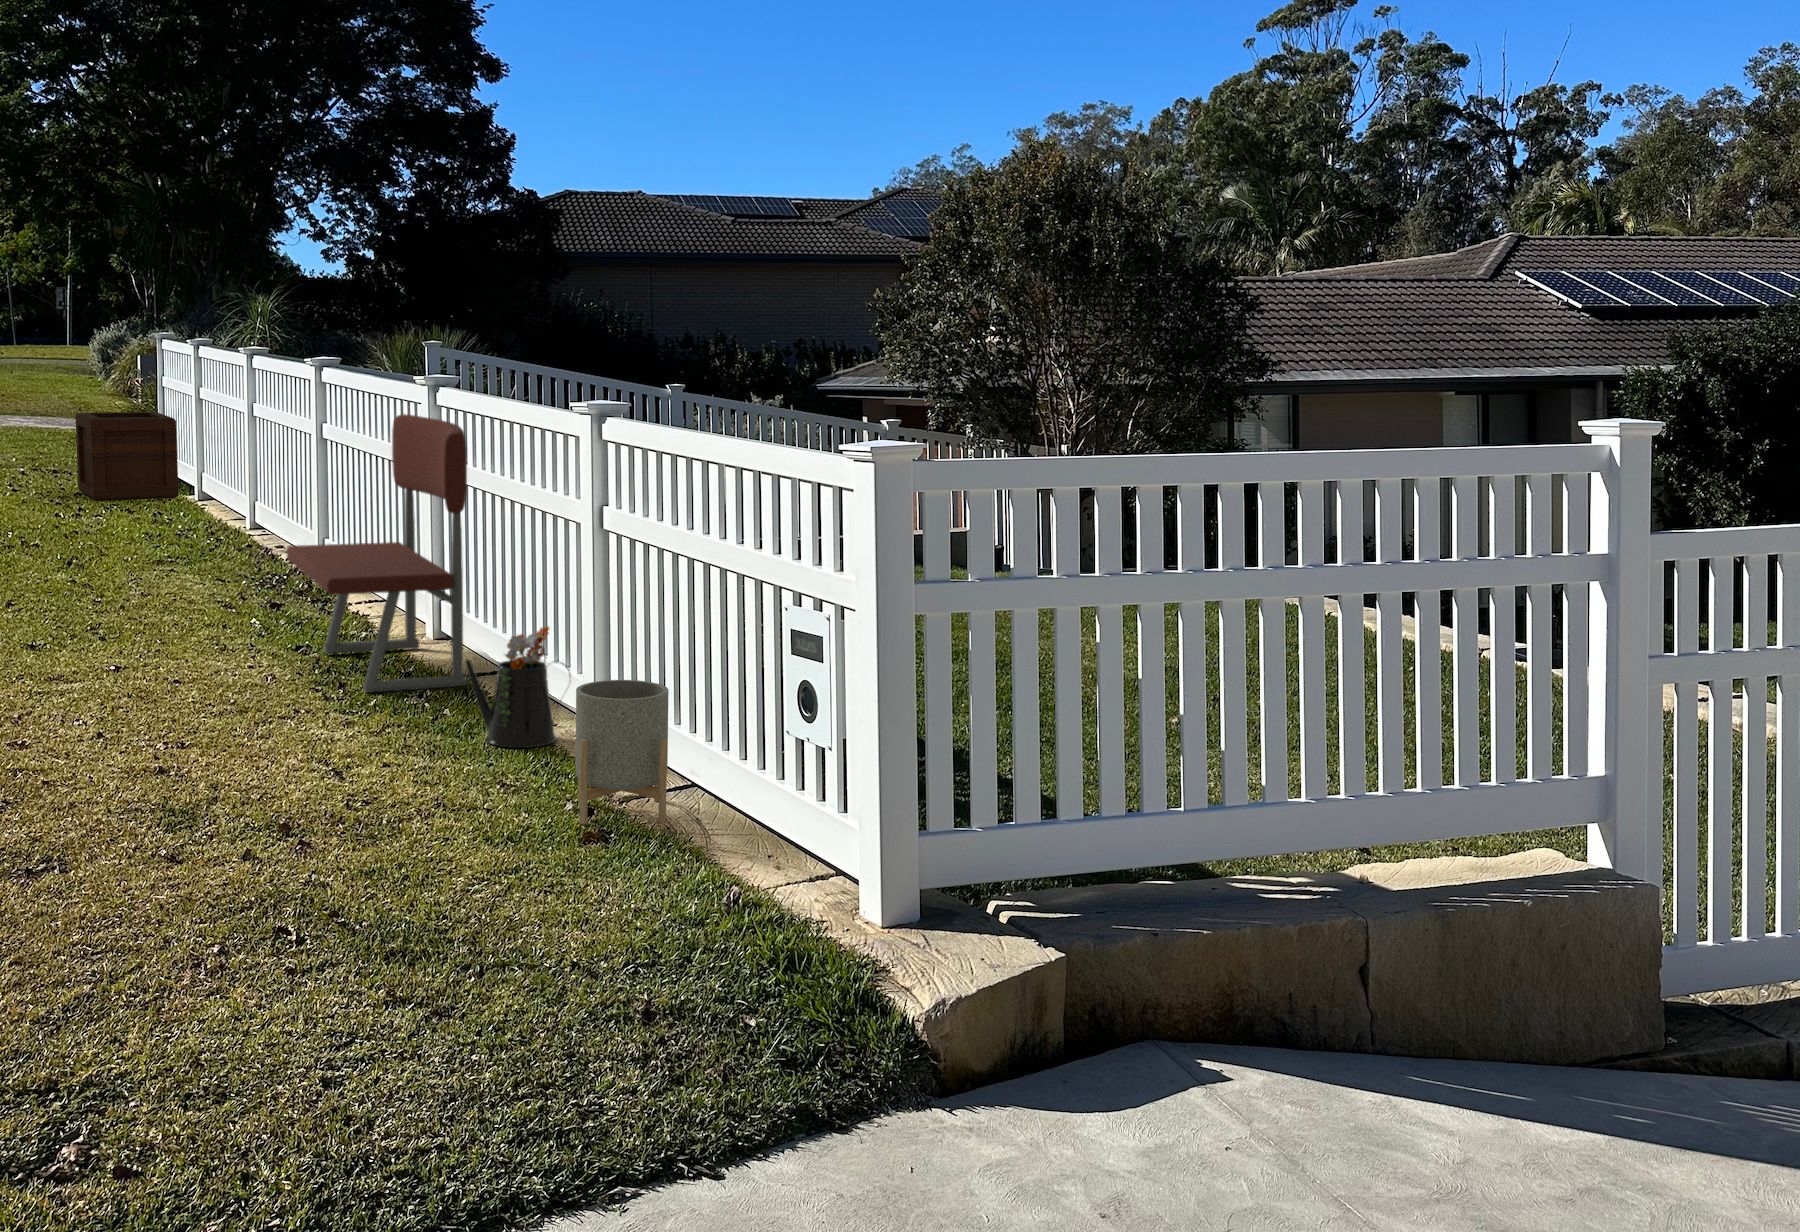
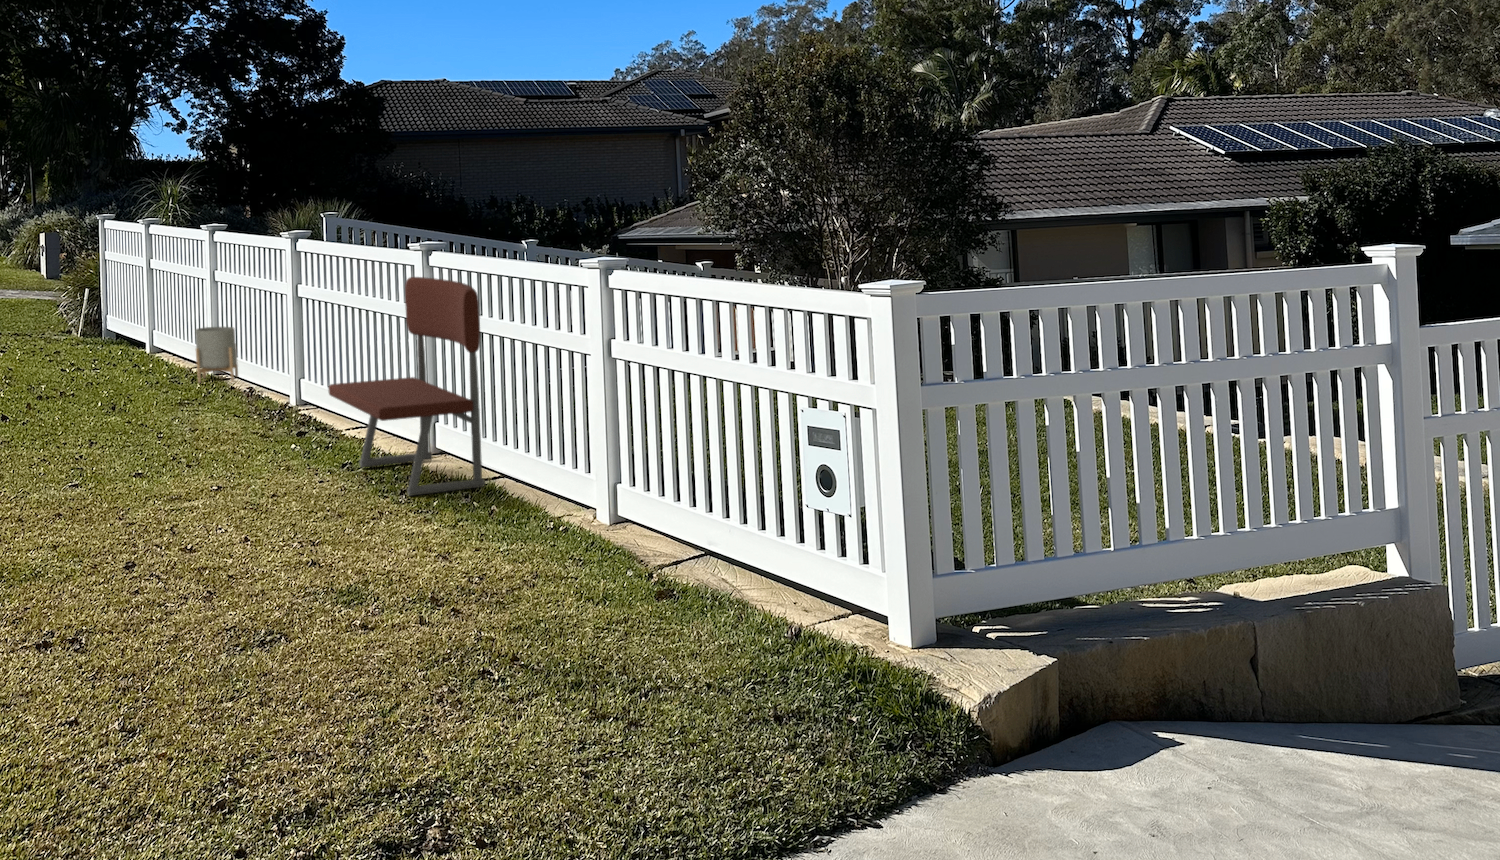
wooden crate: present [75,412,179,501] -> none [85,283,173,356]
watering can: present [465,627,571,748] -> none [505,434,588,532]
planter: present [576,680,669,824] -> present [195,327,238,383]

